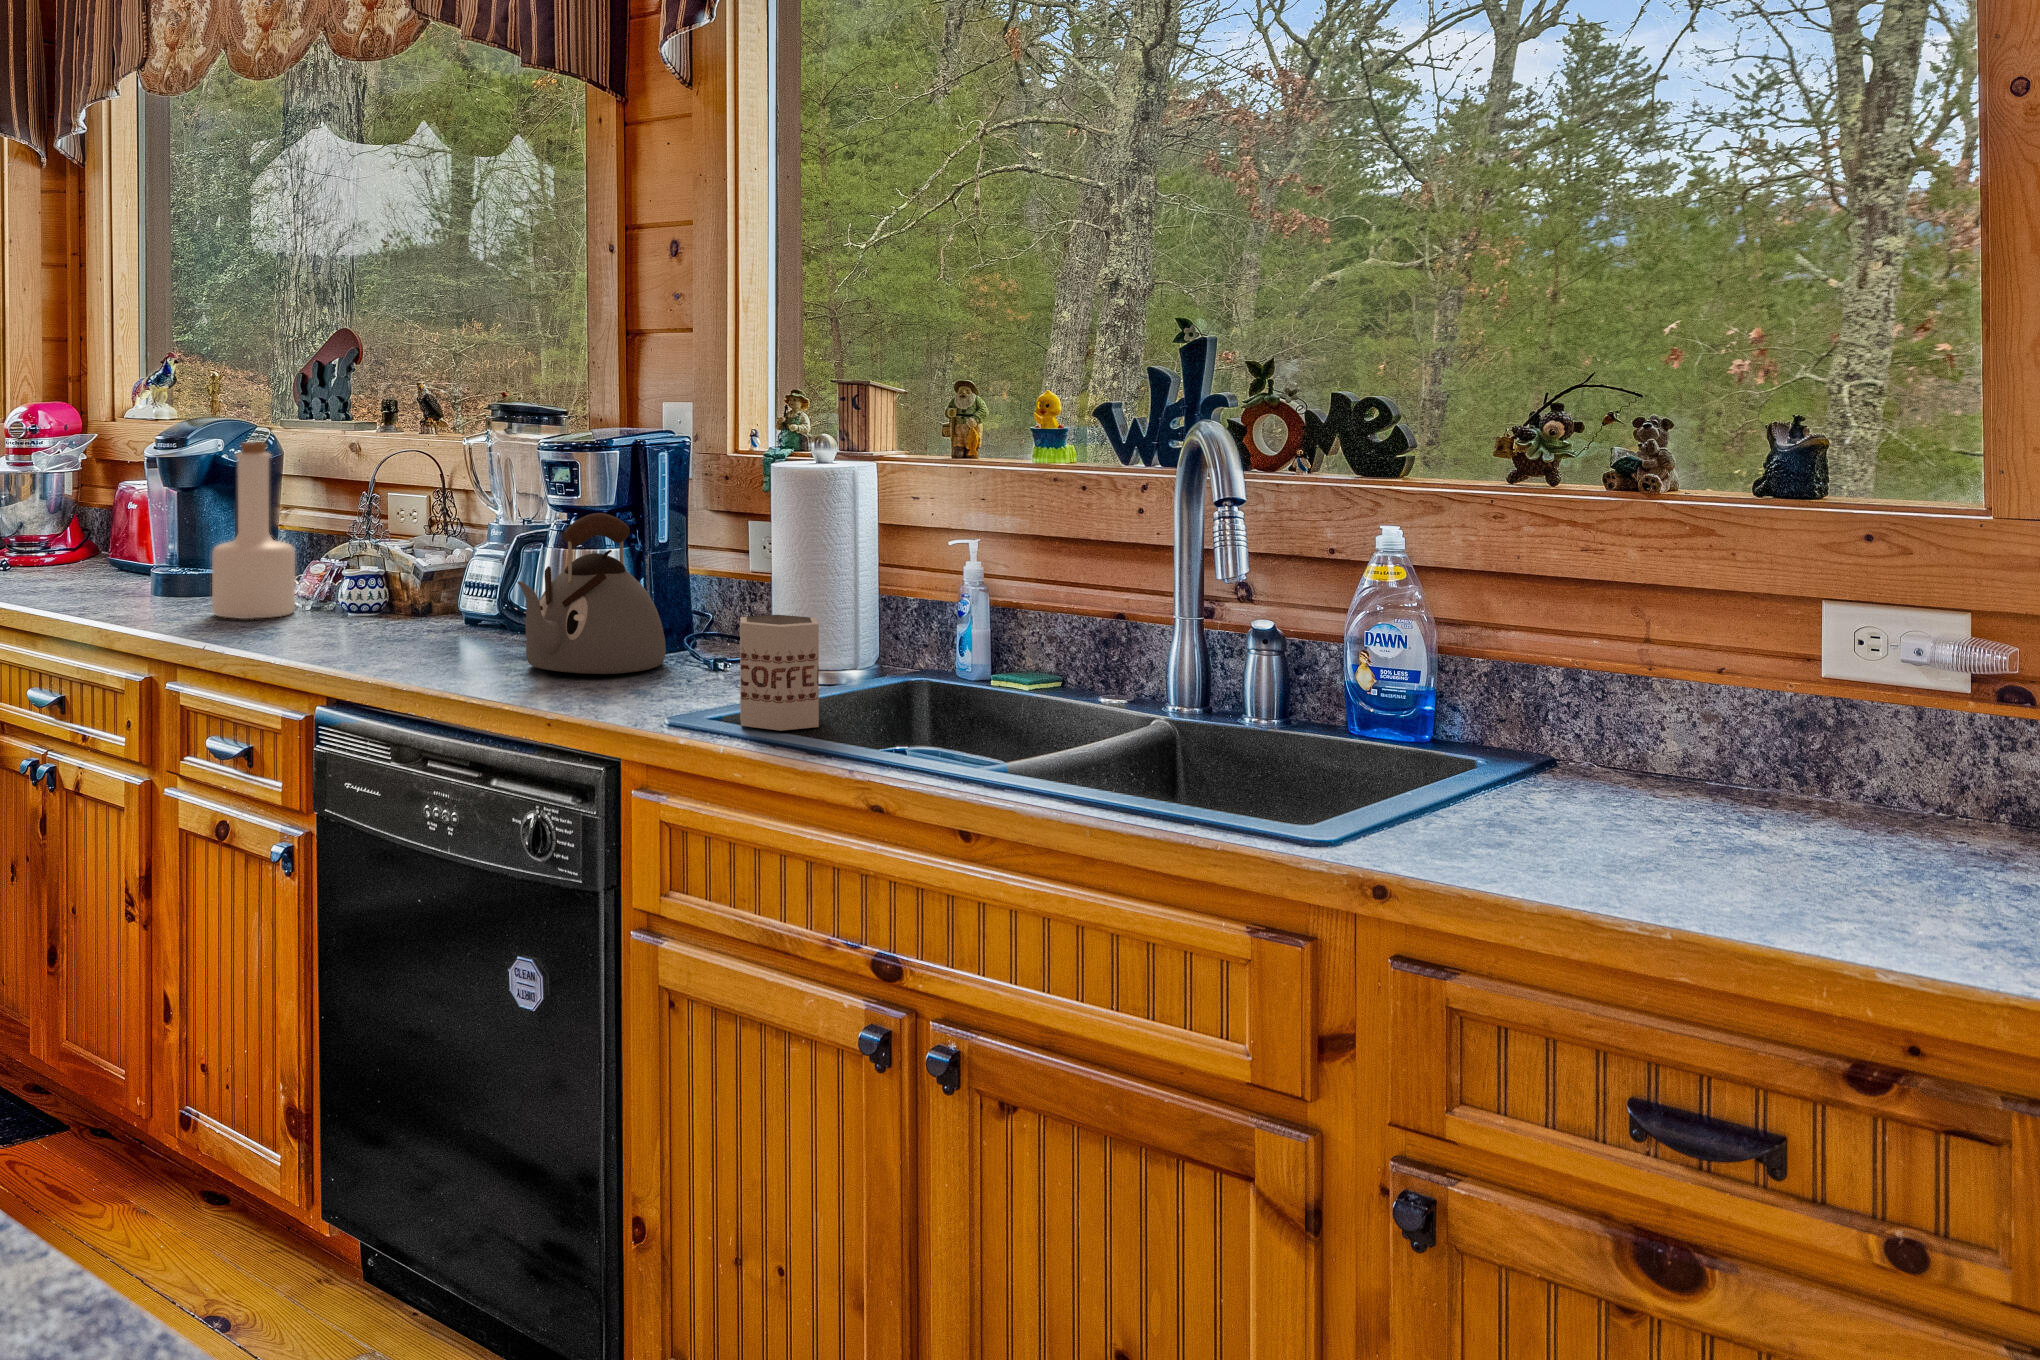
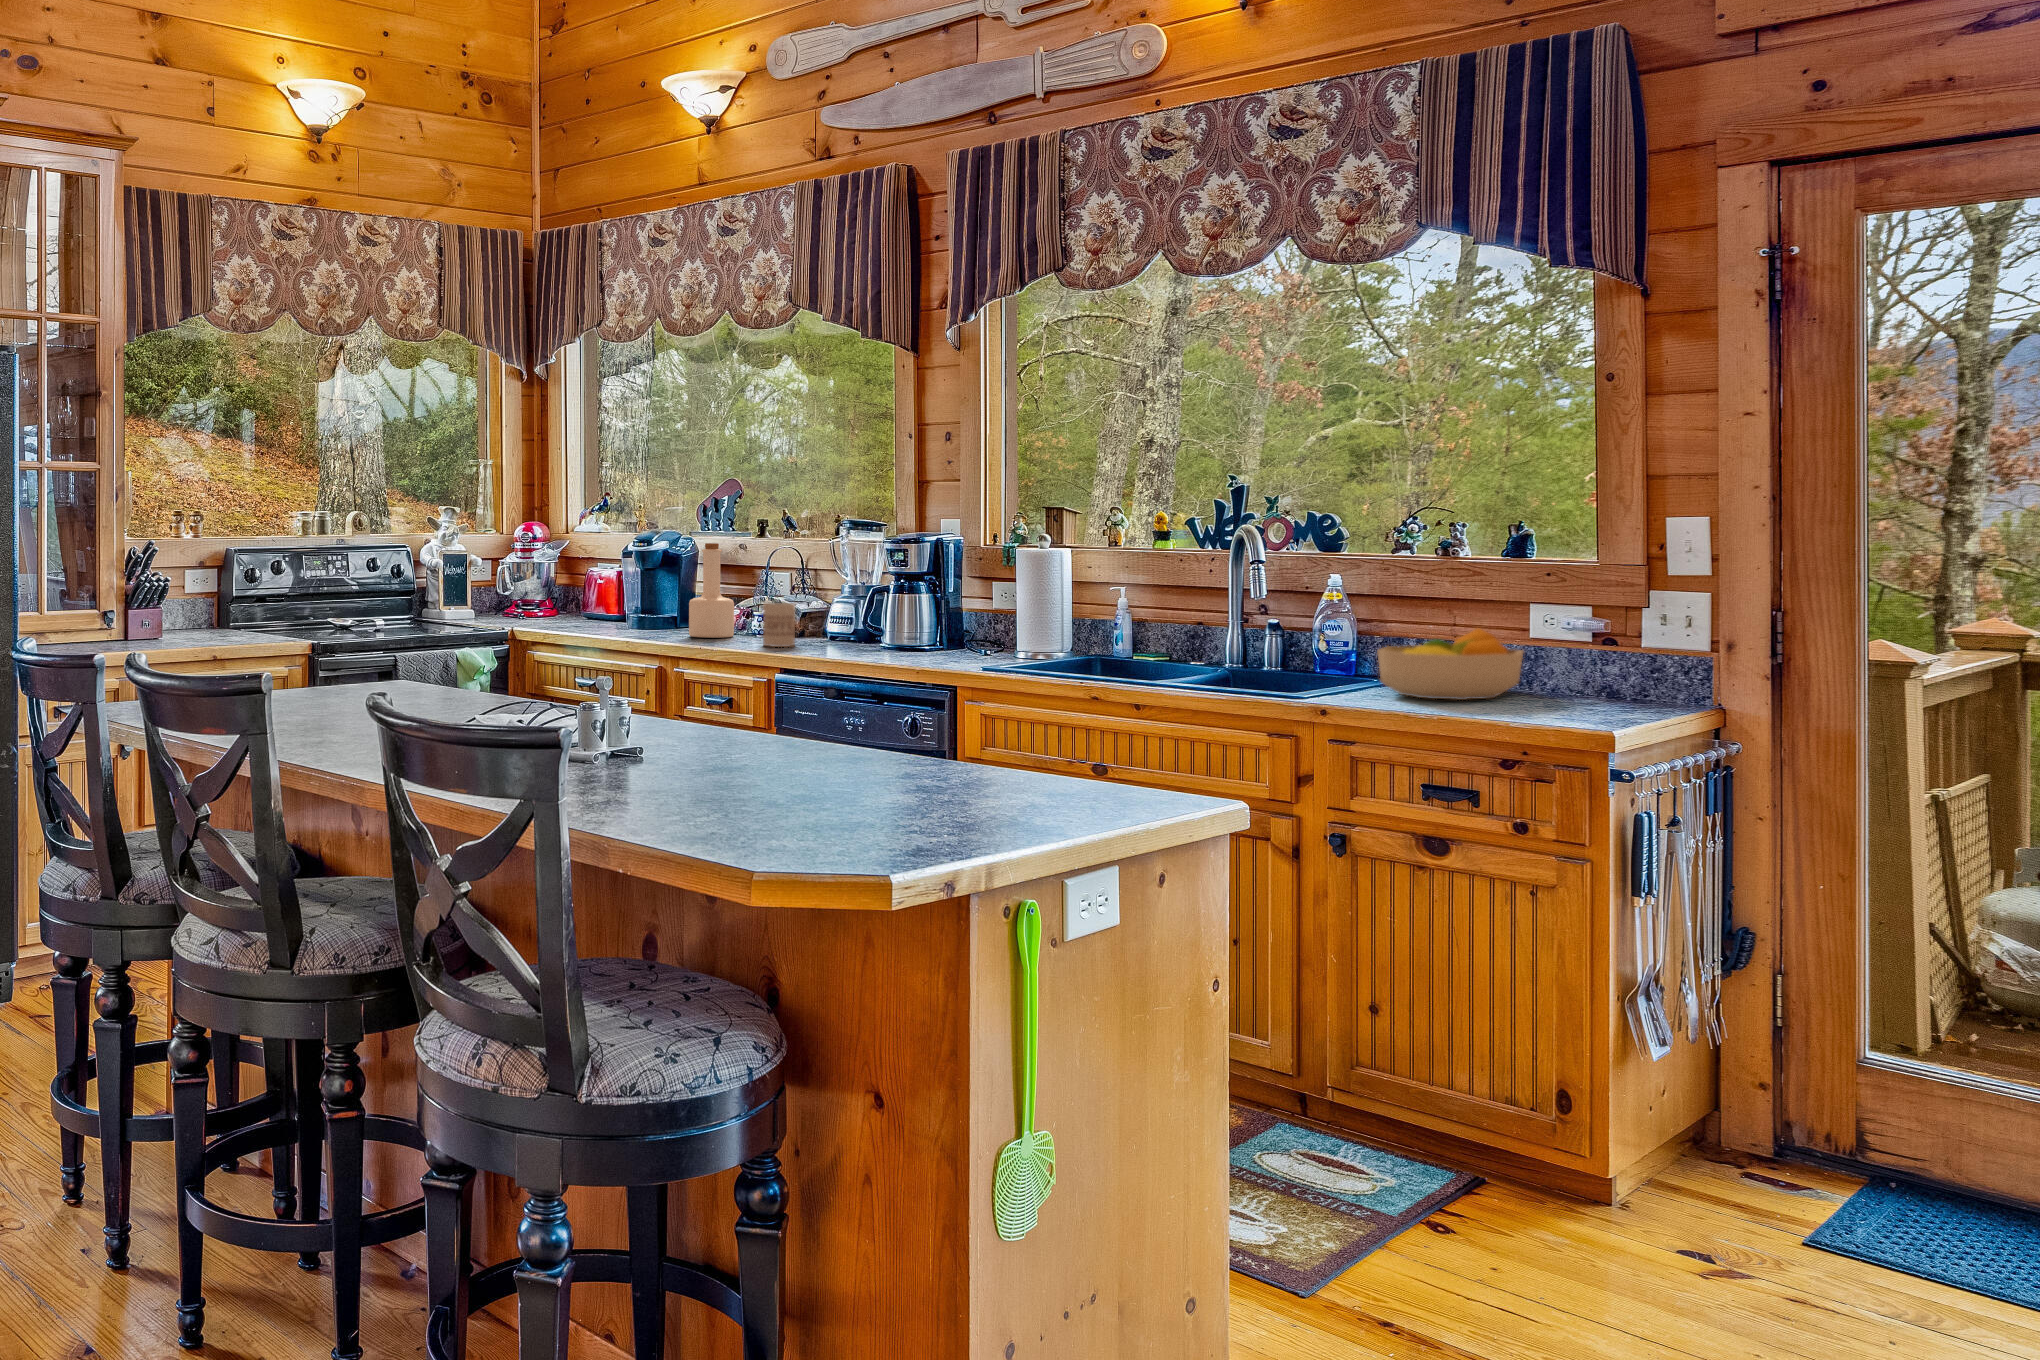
kettle: present [518,513,666,674] -> none [887,575,960,654]
mug: present [740,615,819,731] -> present [763,602,795,647]
fruit bowl: none [1535,678,1884,880] -> present [1377,629,1523,700]

